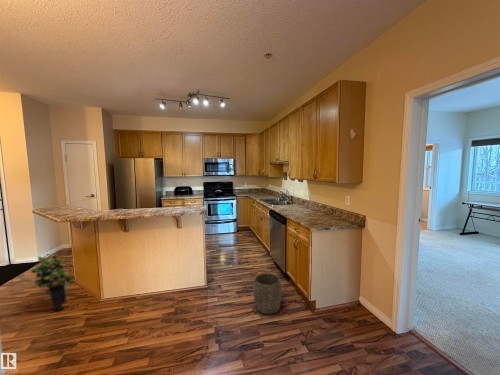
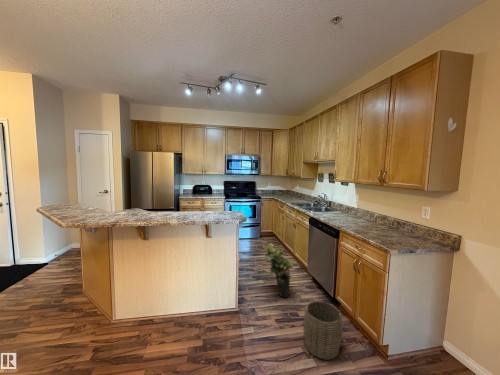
potted plant: present [31,253,74,311] -> present [264,244,293,298]

